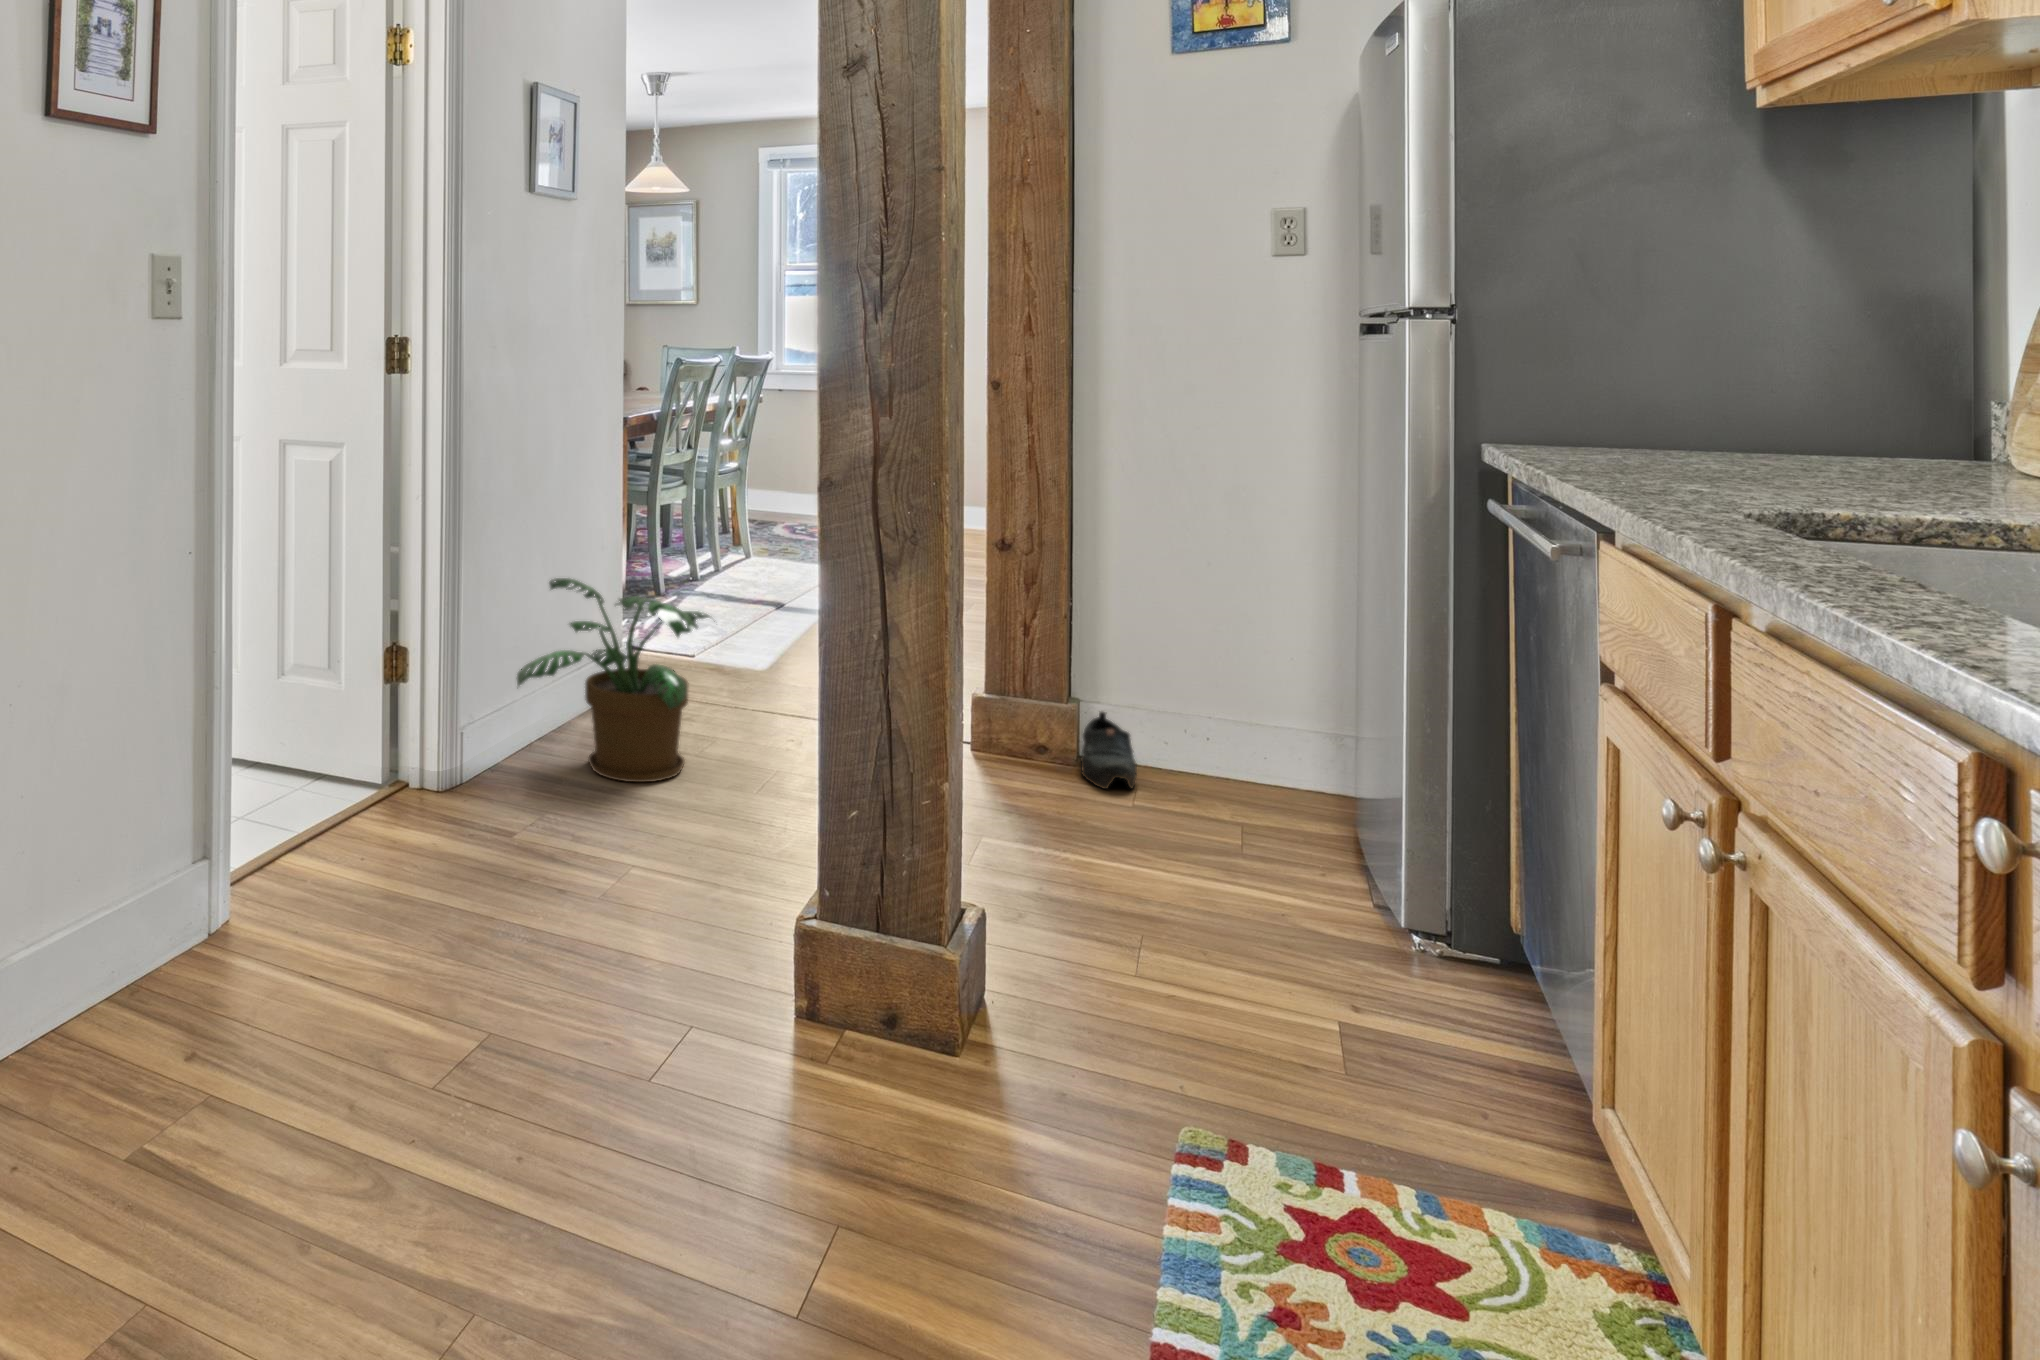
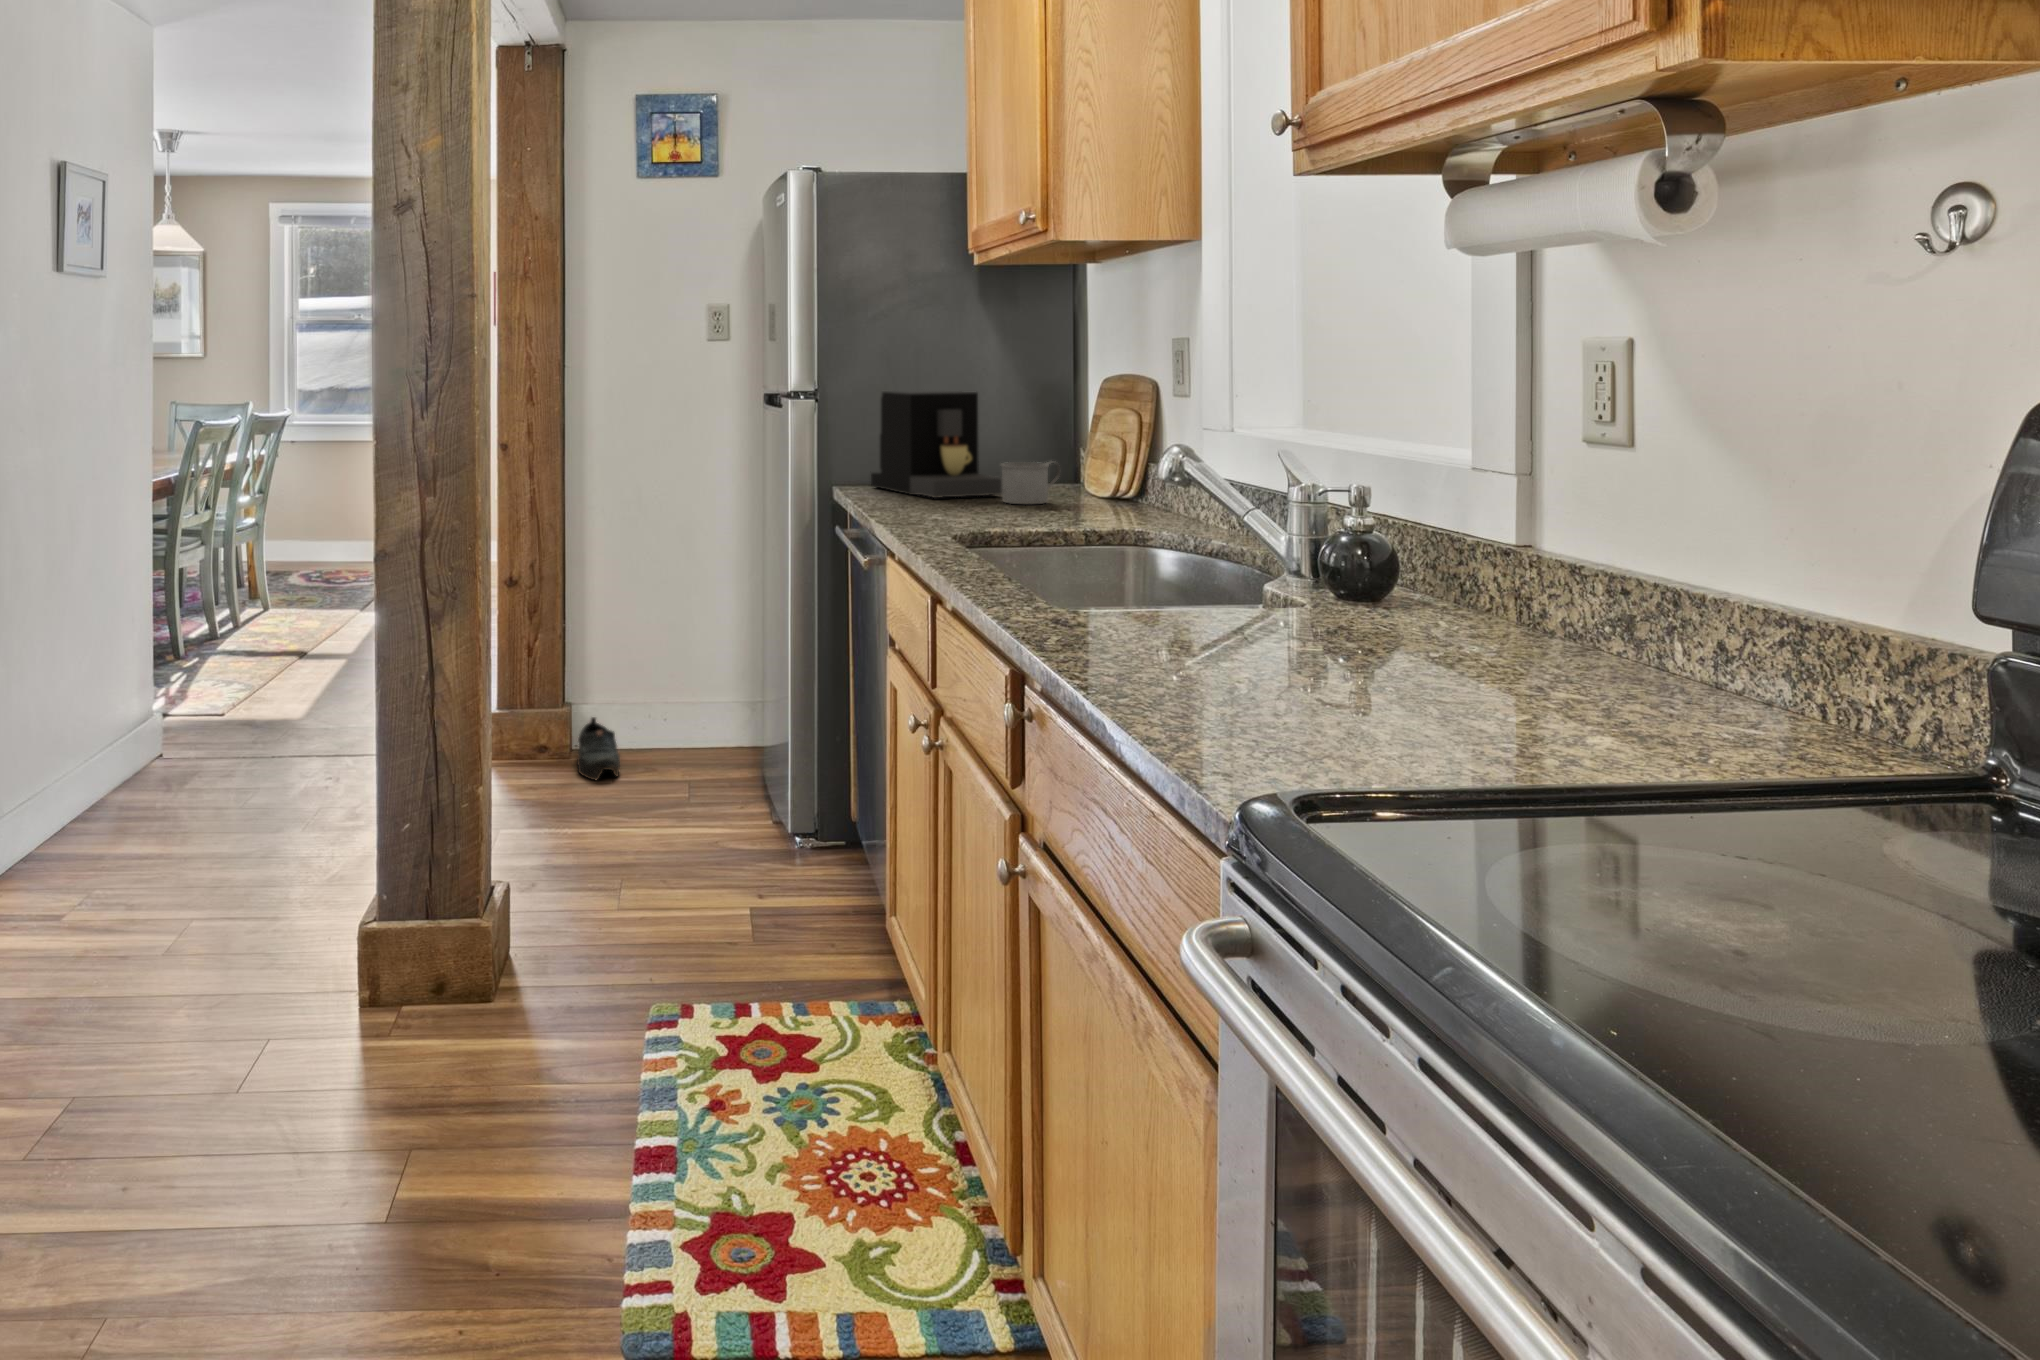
coffee maker: none [1531,311,1794,466] -> present [871,390,1002,498]
mug: none [1795,414,1922,480] -> present [1001,462,1060,504]
potted plant: present [517,578,715,782] -> none [54,655,261,844]

